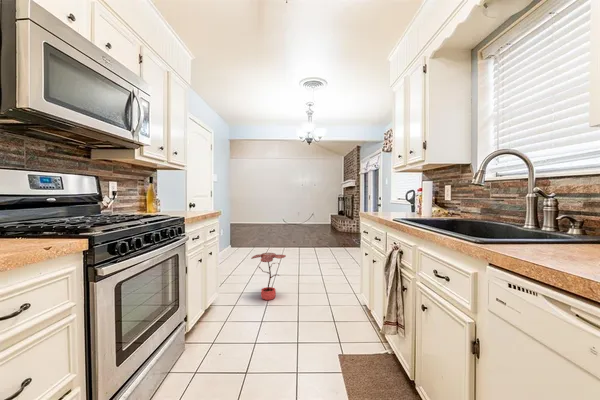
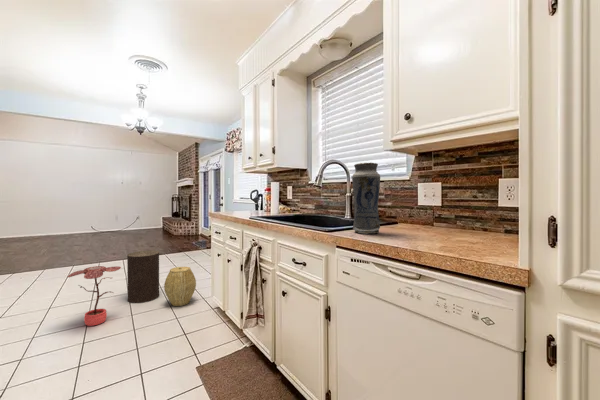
vase: none [519,148,572,251] -> present [352,163,380,234]
stool: none [292,244,317,289] -> present [127,251,159,303]
woven basket: none [319,262,346,298] -> present [164,267,196,306]

